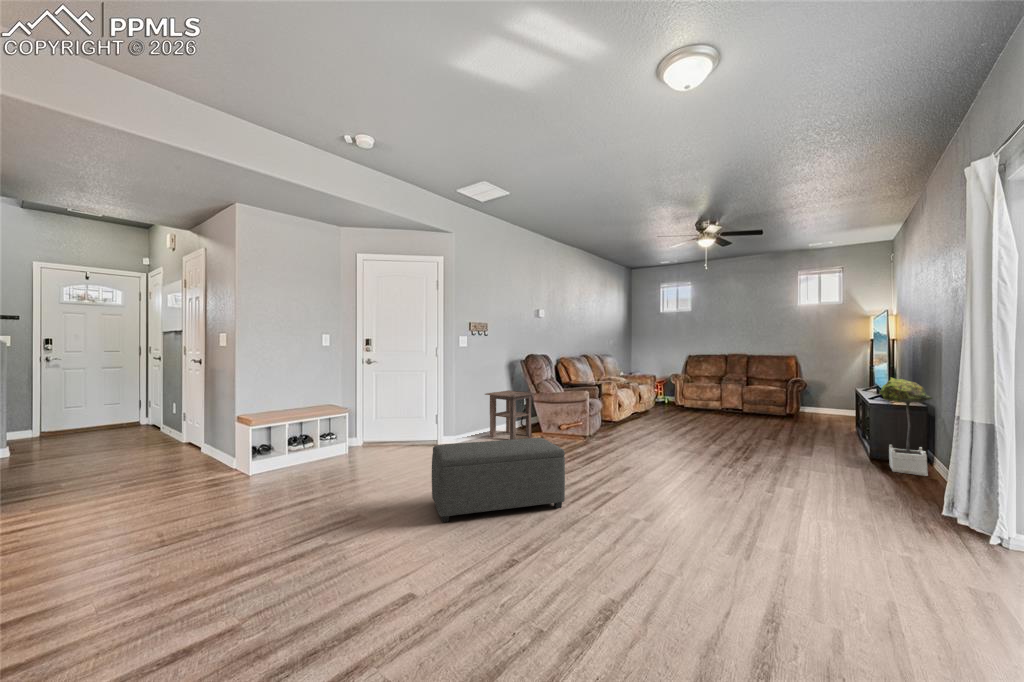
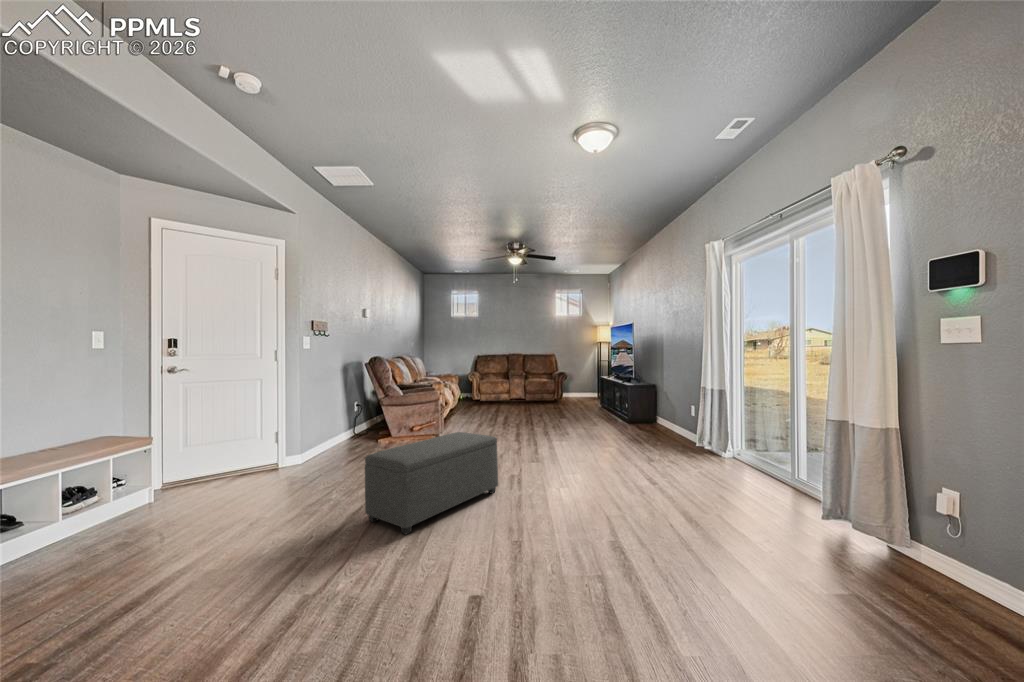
potted tree: present [880,378,932,476] -> none [638,362,665,424]
side table: present [485,390,534,440] -> none [326,397,383,450]

